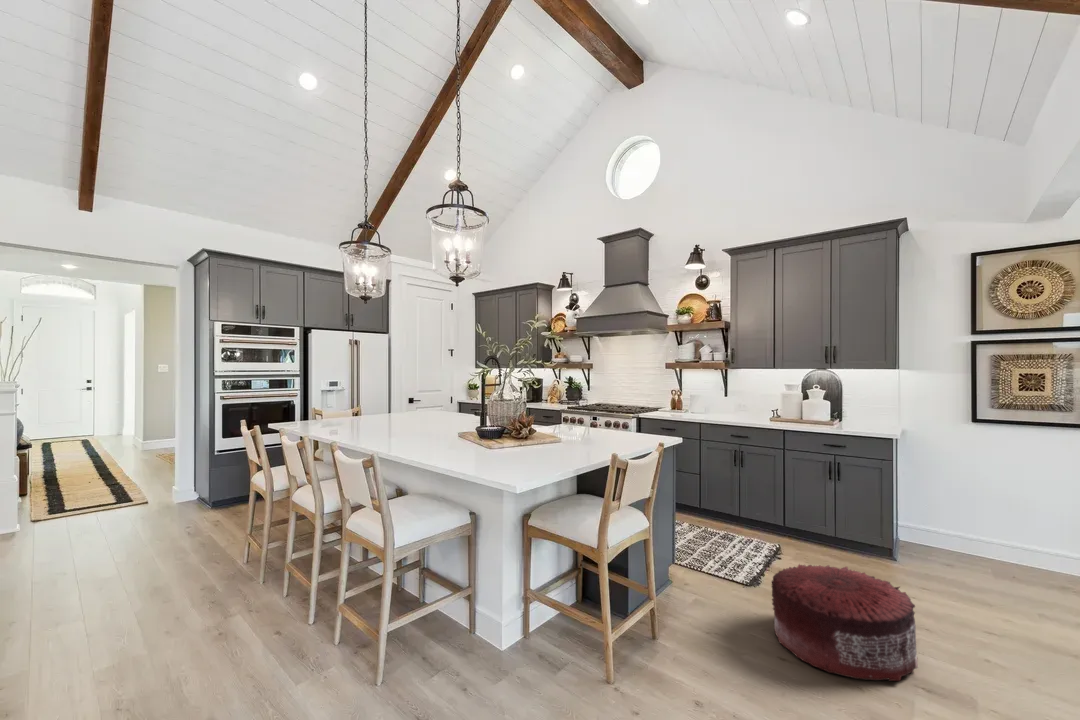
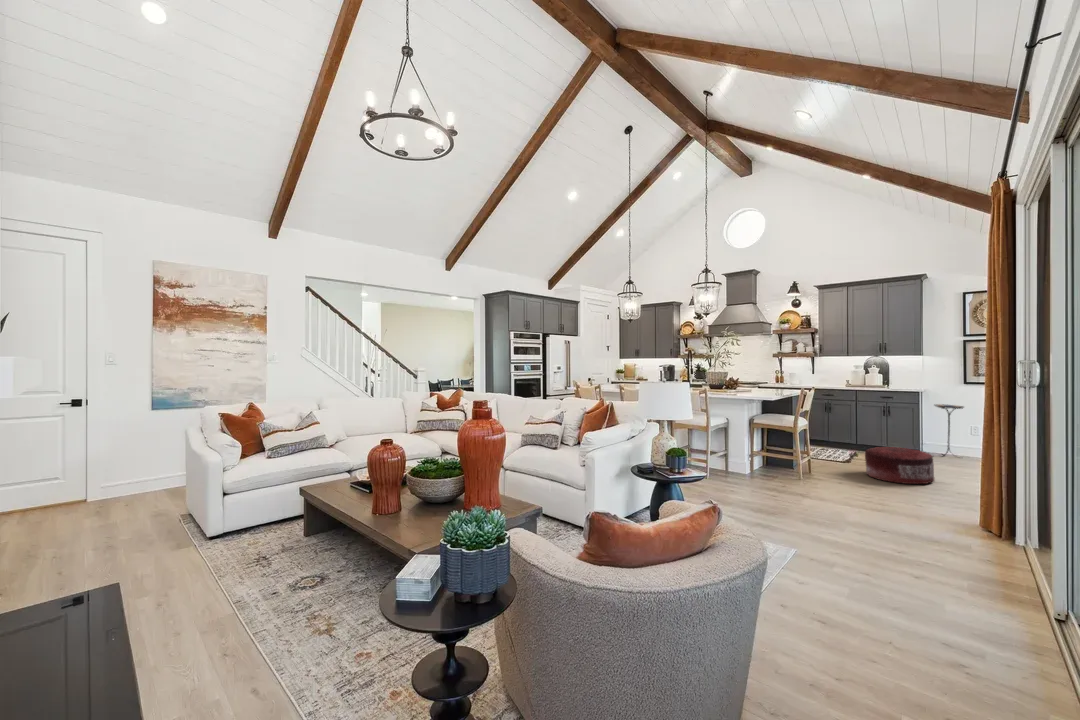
side table: none [918,459,974,565] -> present [935,404,964,455]

